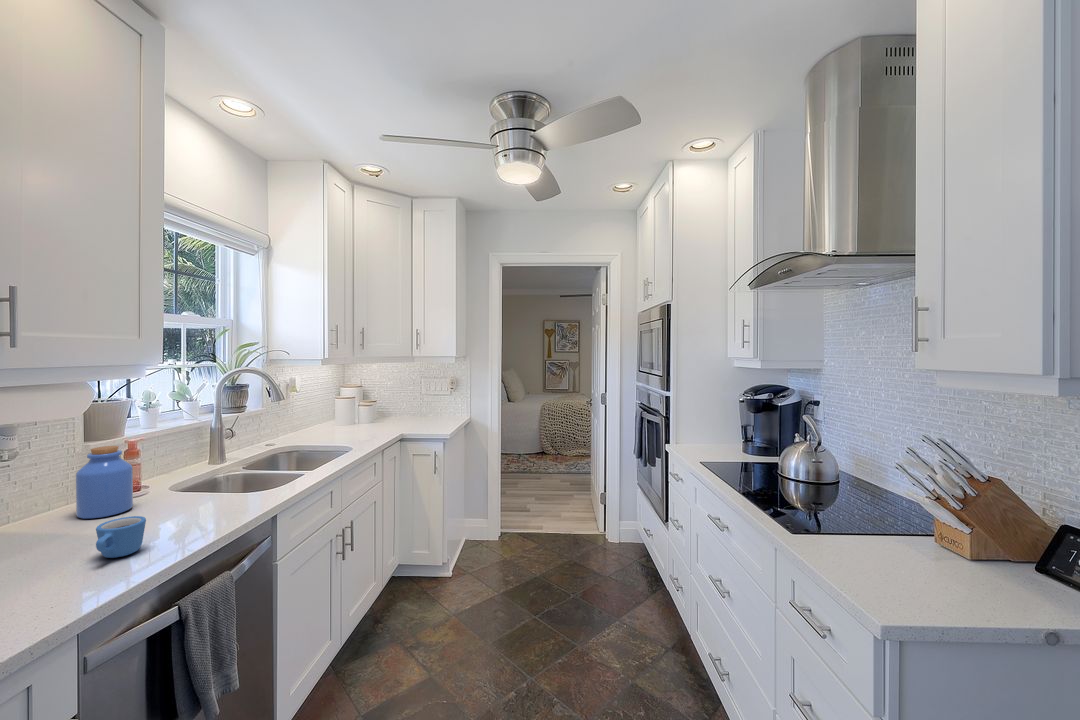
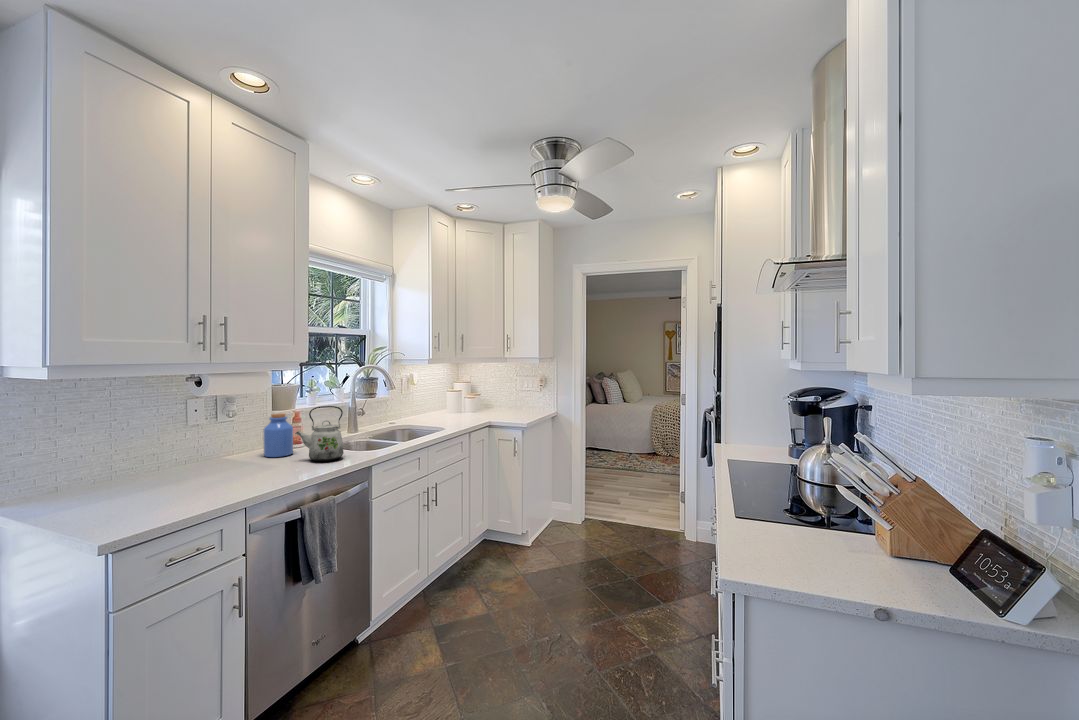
kettle: none [144,430,229,516] -> present [295,406,344,461]
mug: present [96,516,146,558] -> none [261,454,288,477]

